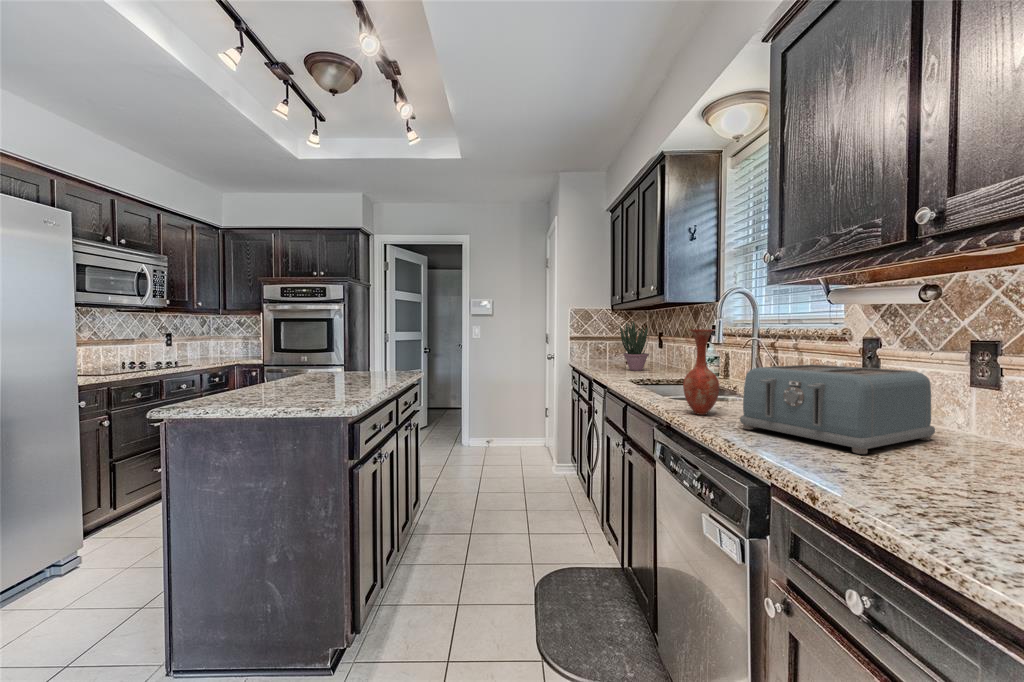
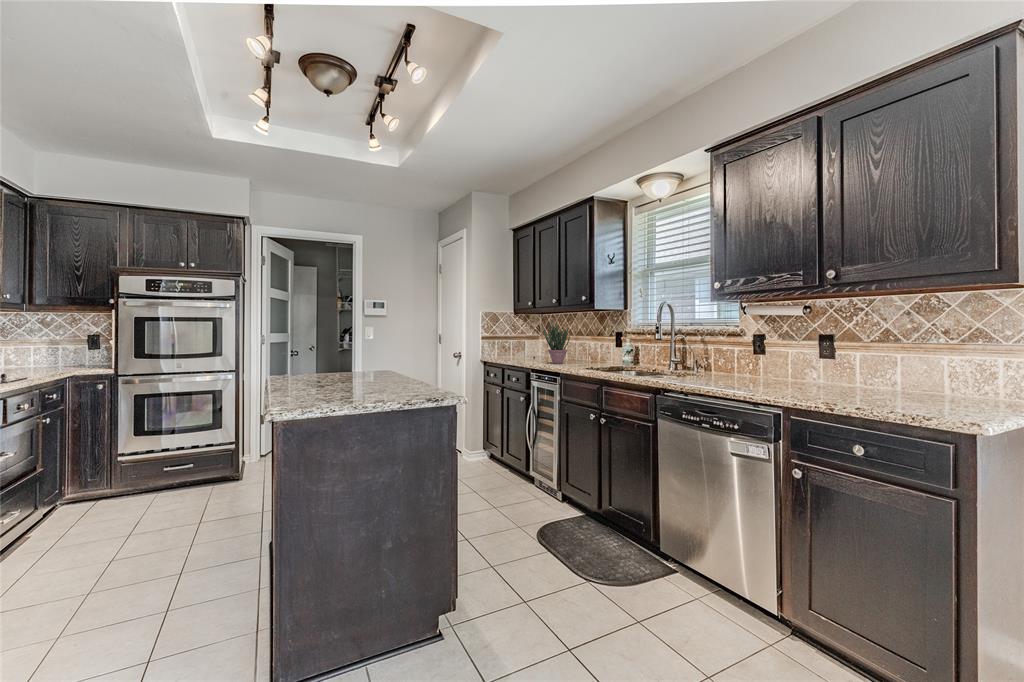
vase: present [683,329,719,415] -> none [679,329,702,384]
toaster: present [740,364,935,454] -> none [731,350,814,393]

